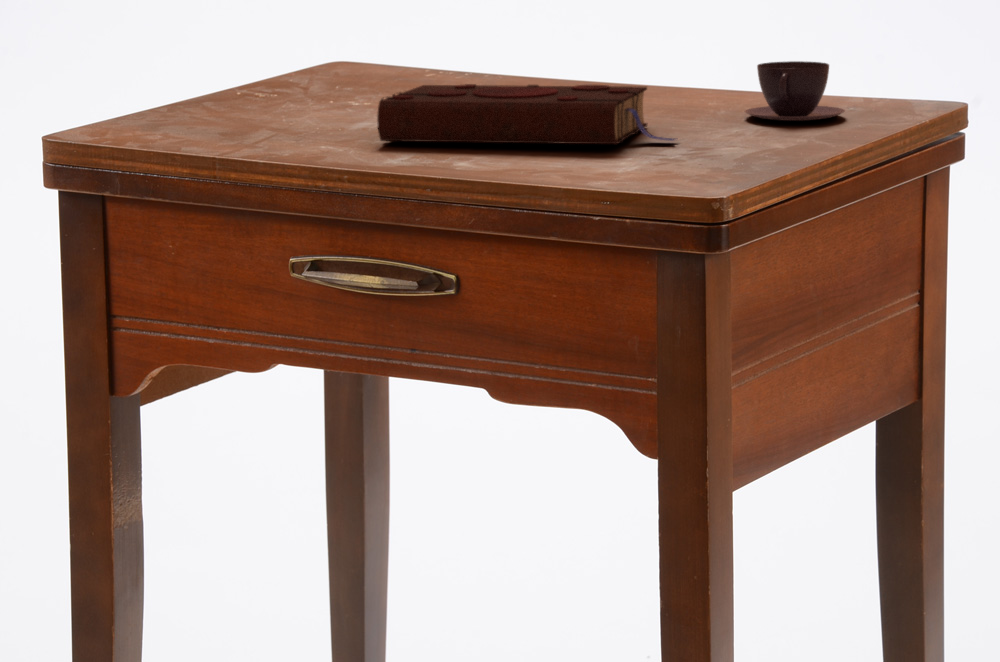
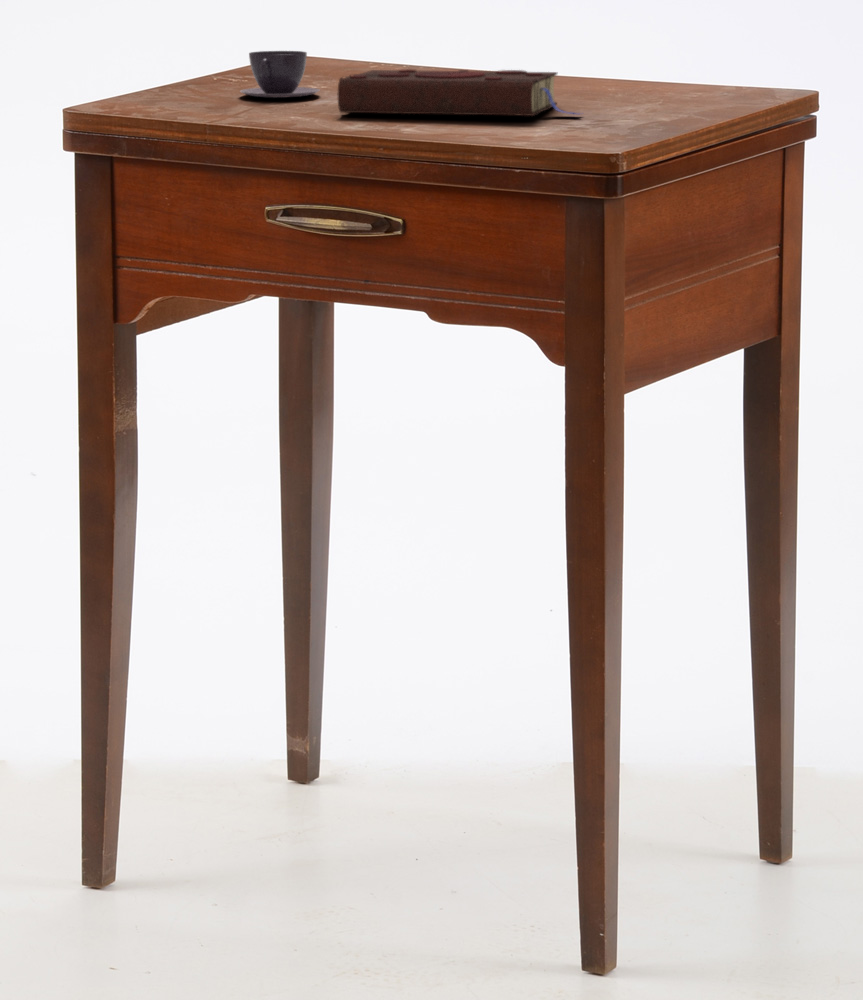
teacup: present [745,61,845,121] -> present [240,51,320,98]

